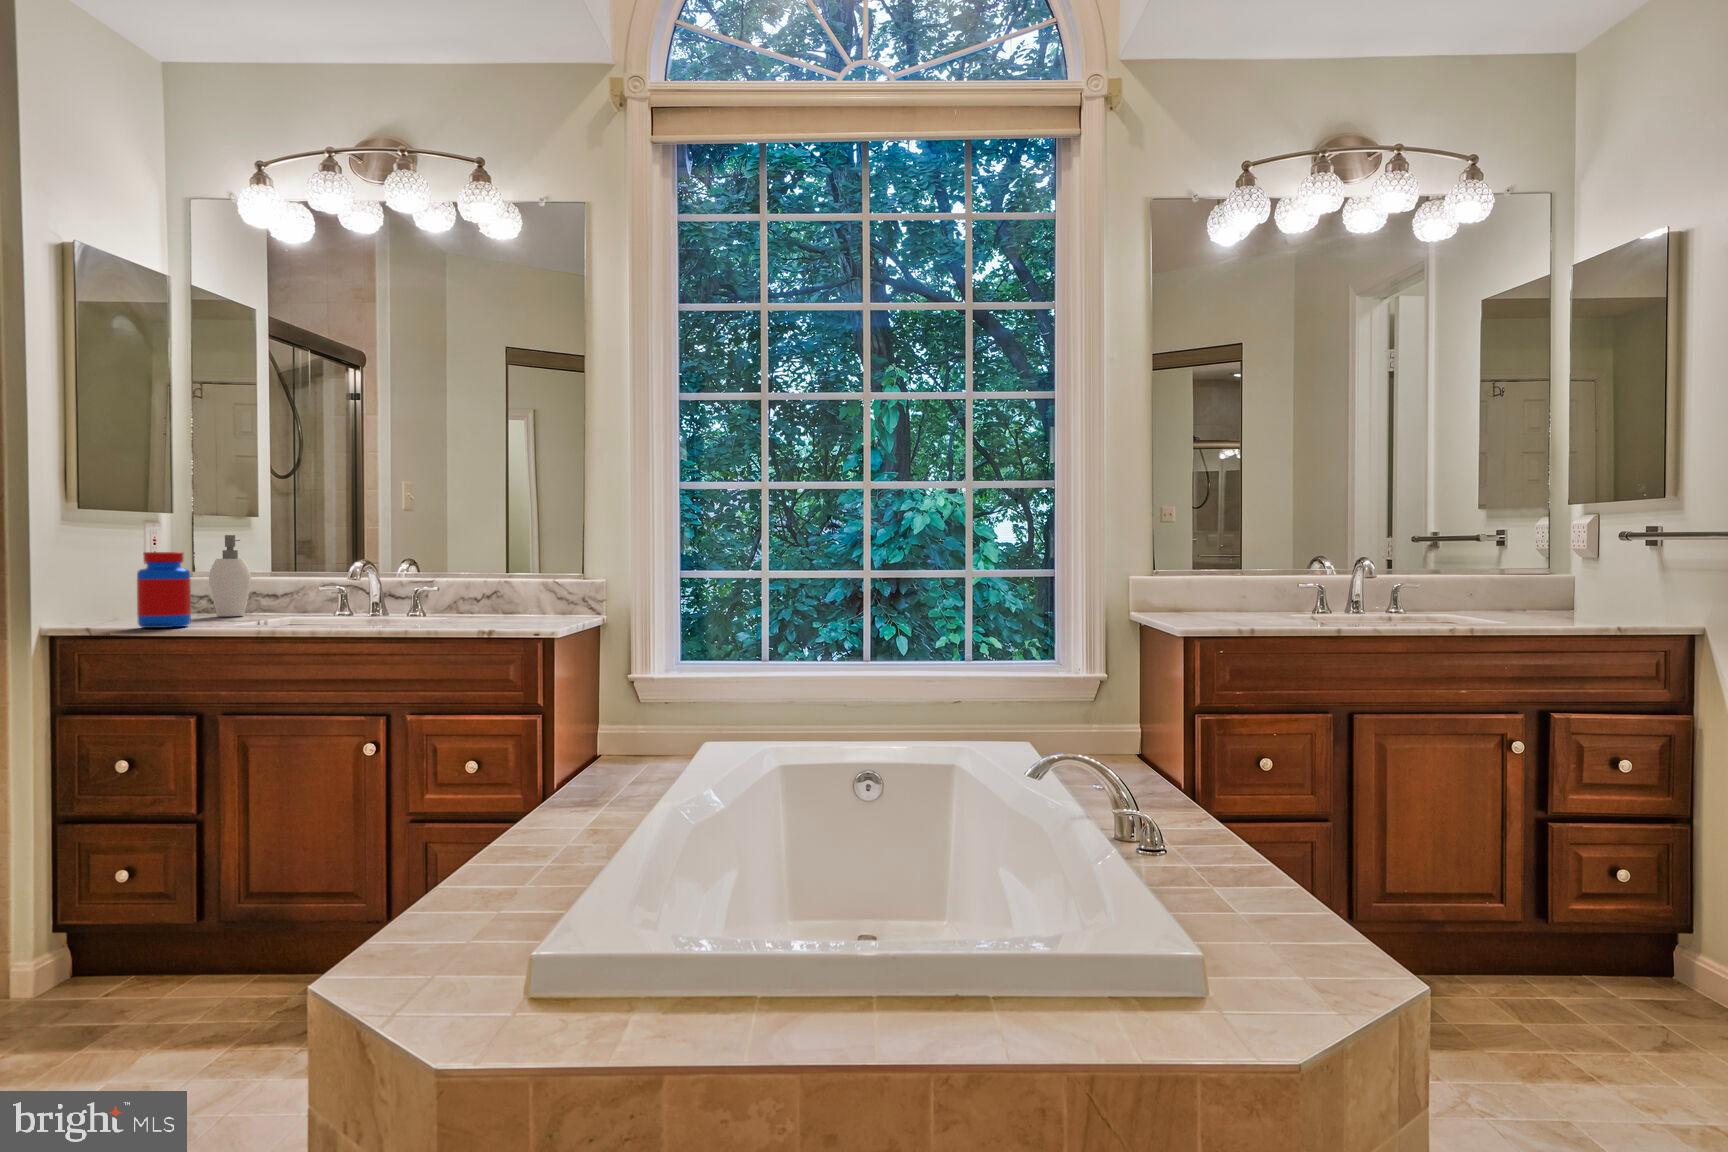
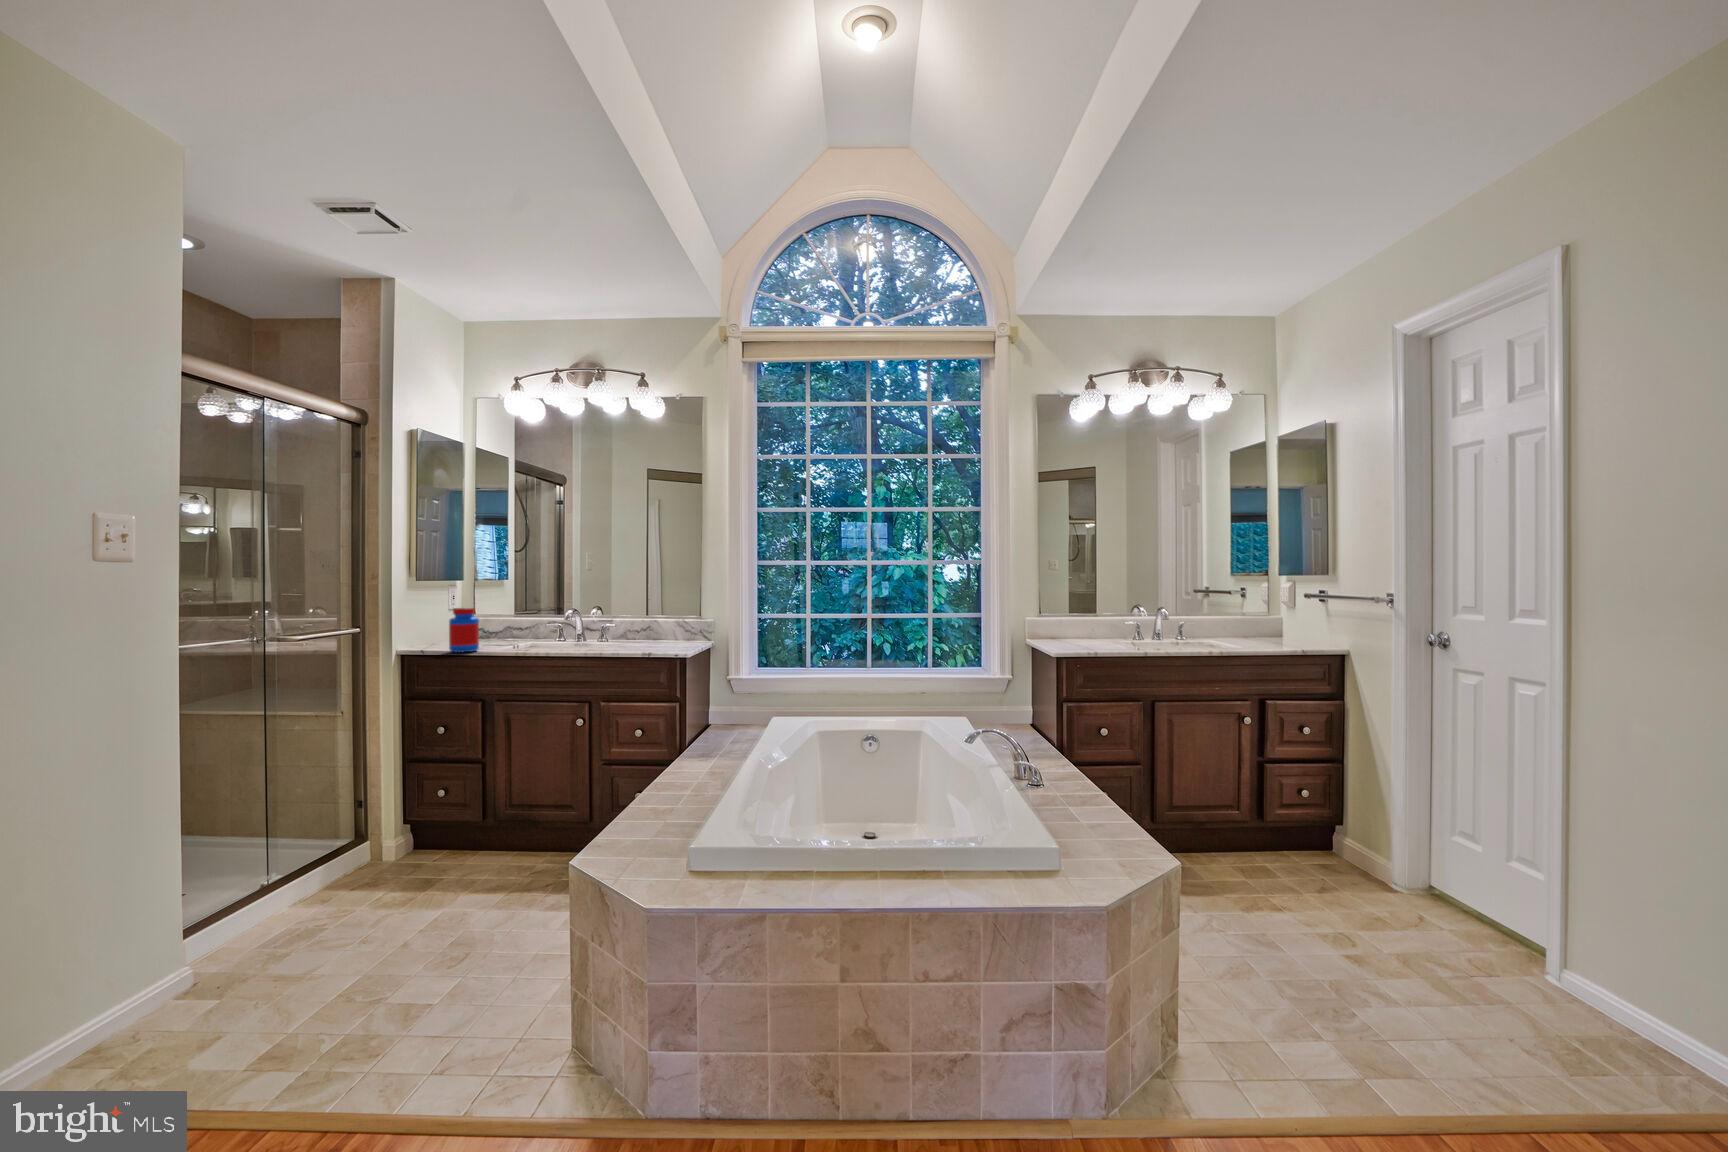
soap dispenser: present [209,535,251,616] -> none [484,594,508,642]

